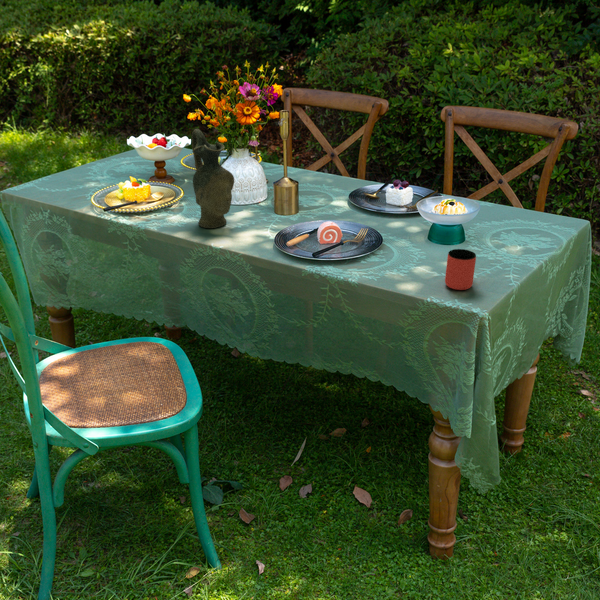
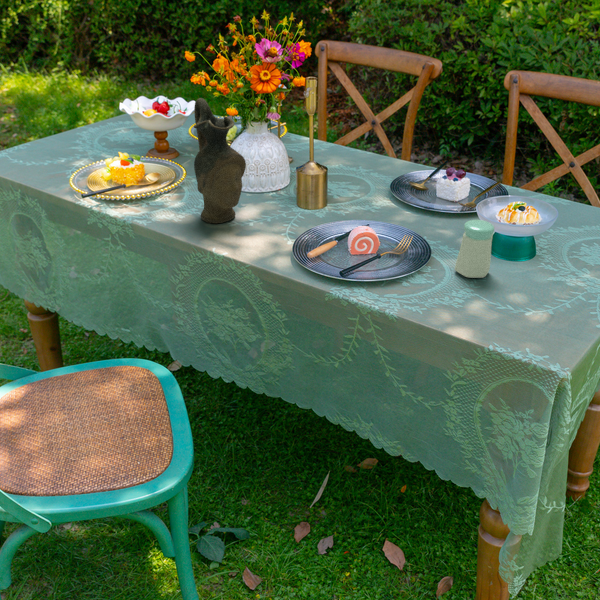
salt shaker: none [403,211,430,255] -> present [455,220,494,278]
cup: present [445,249,476,290] -> none [511,282,556,337]

